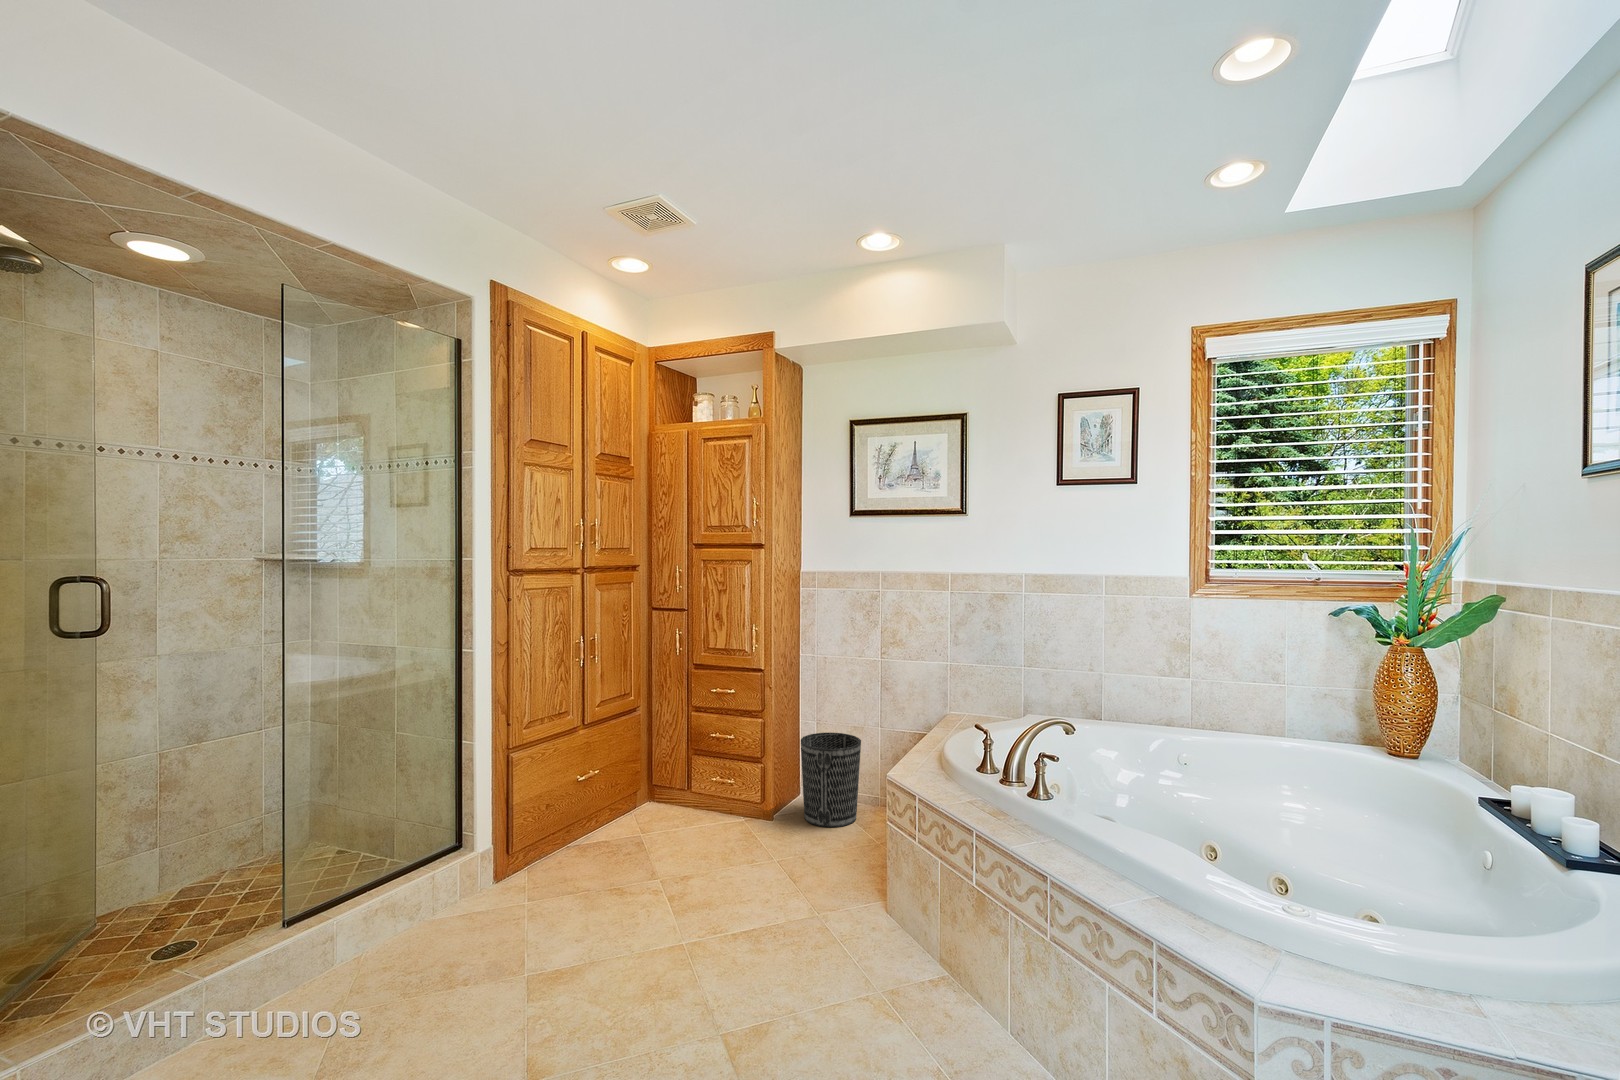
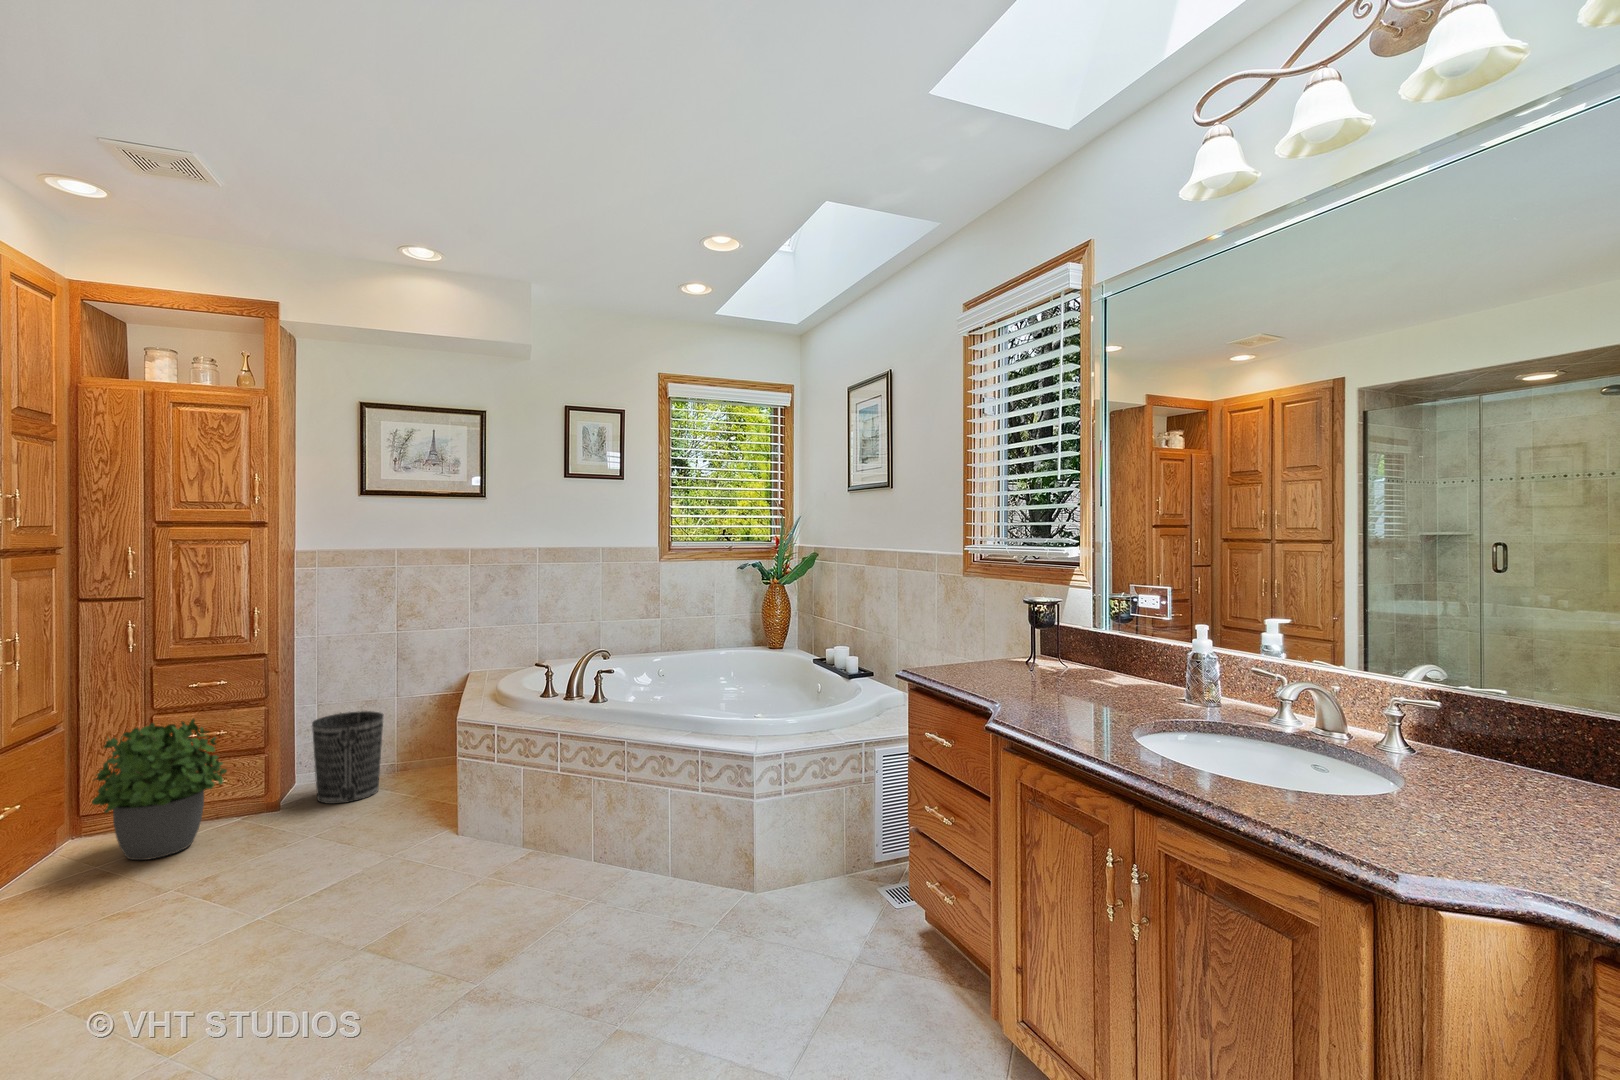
potted plant: none [635,718,724,838] -> present [92,719,227,860]

